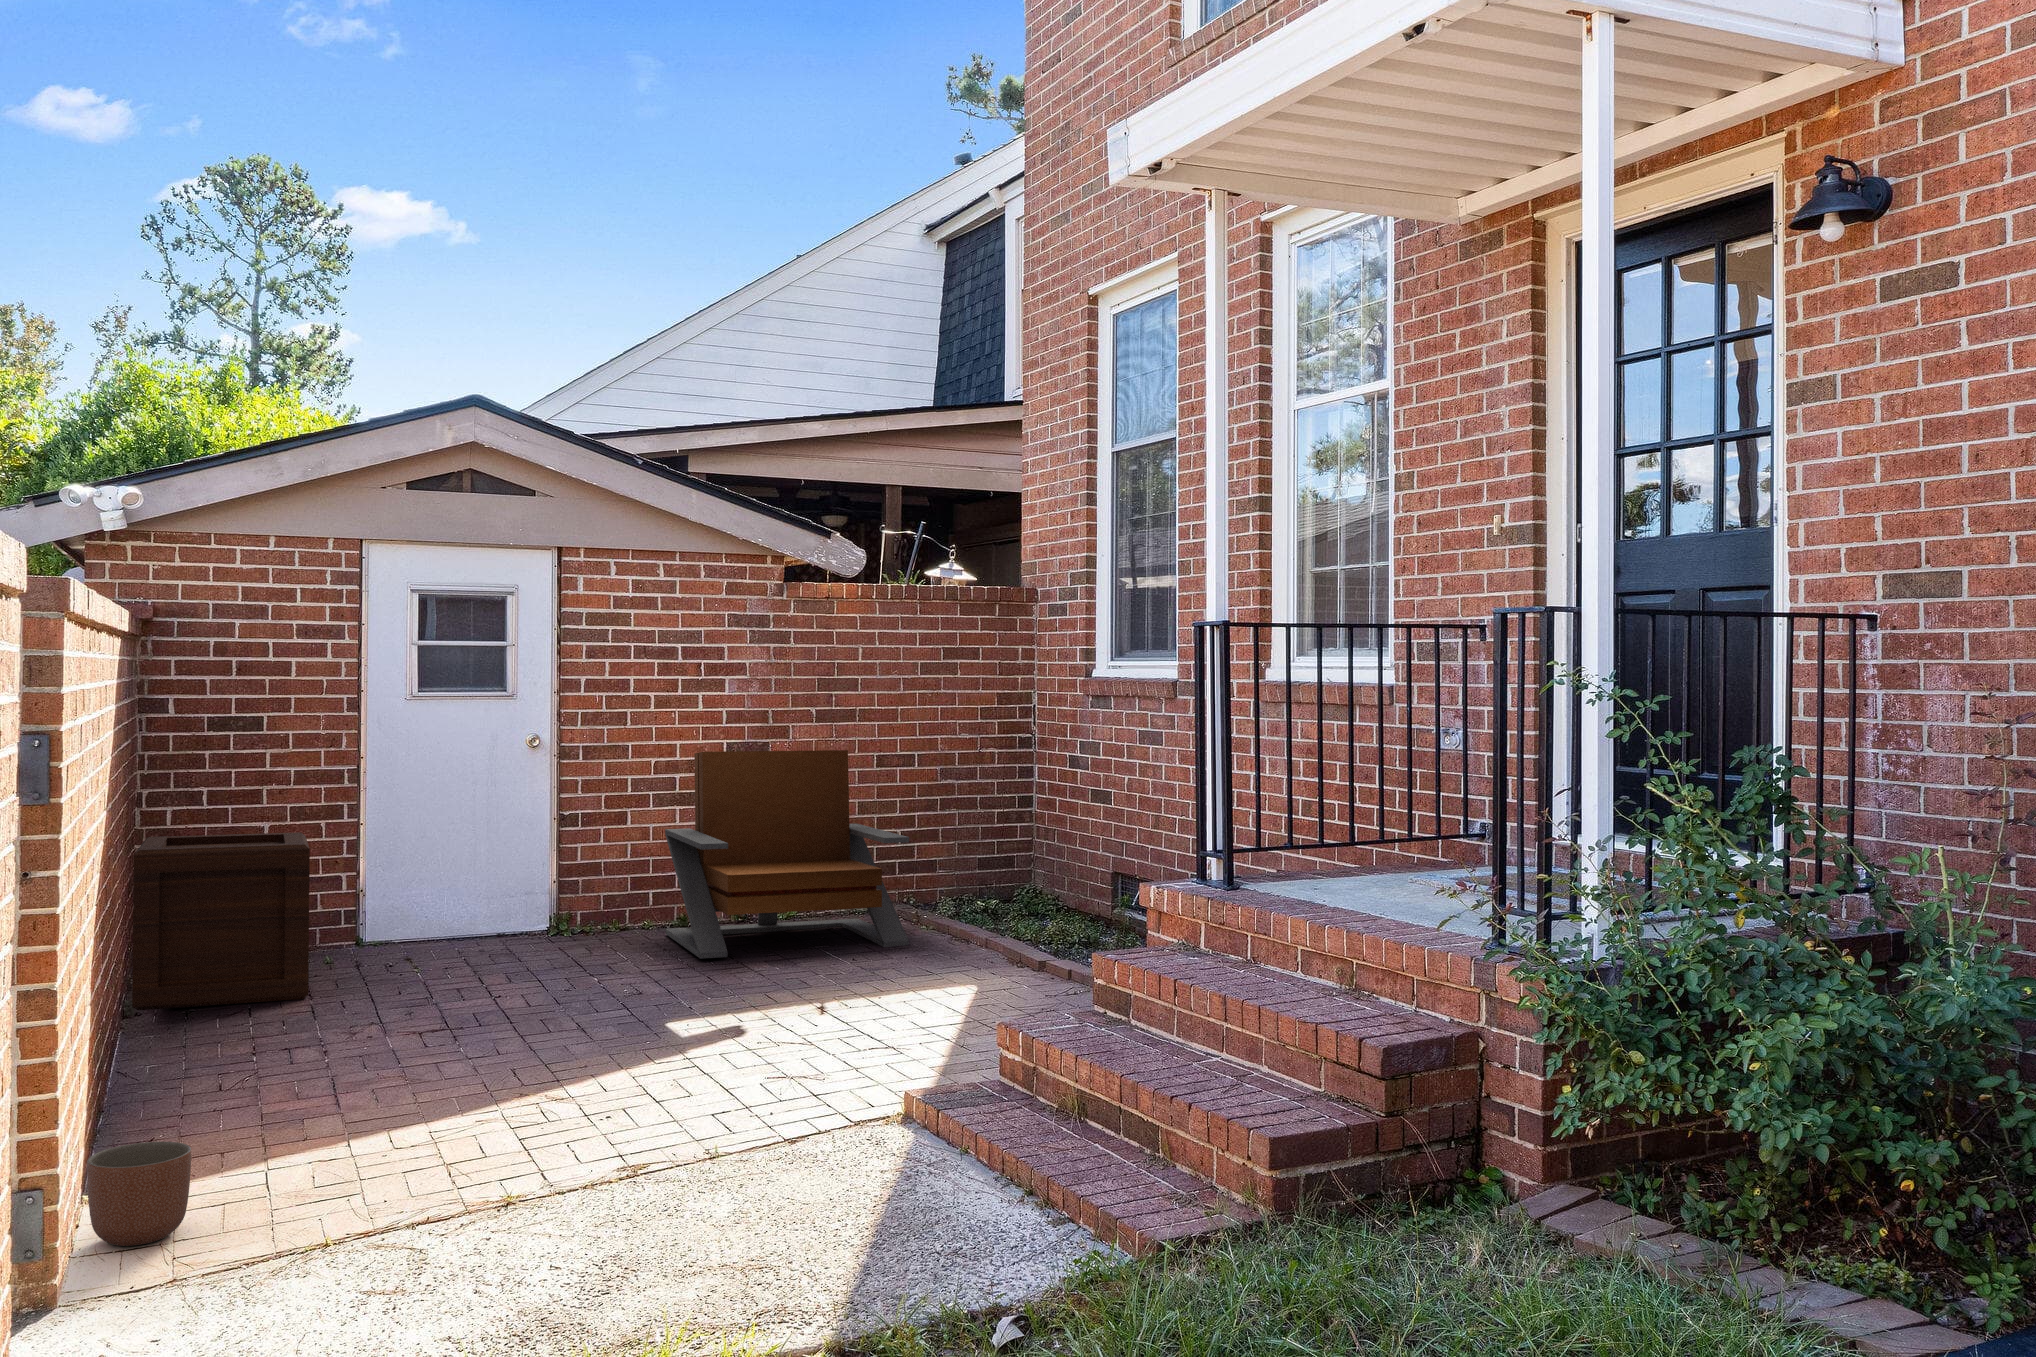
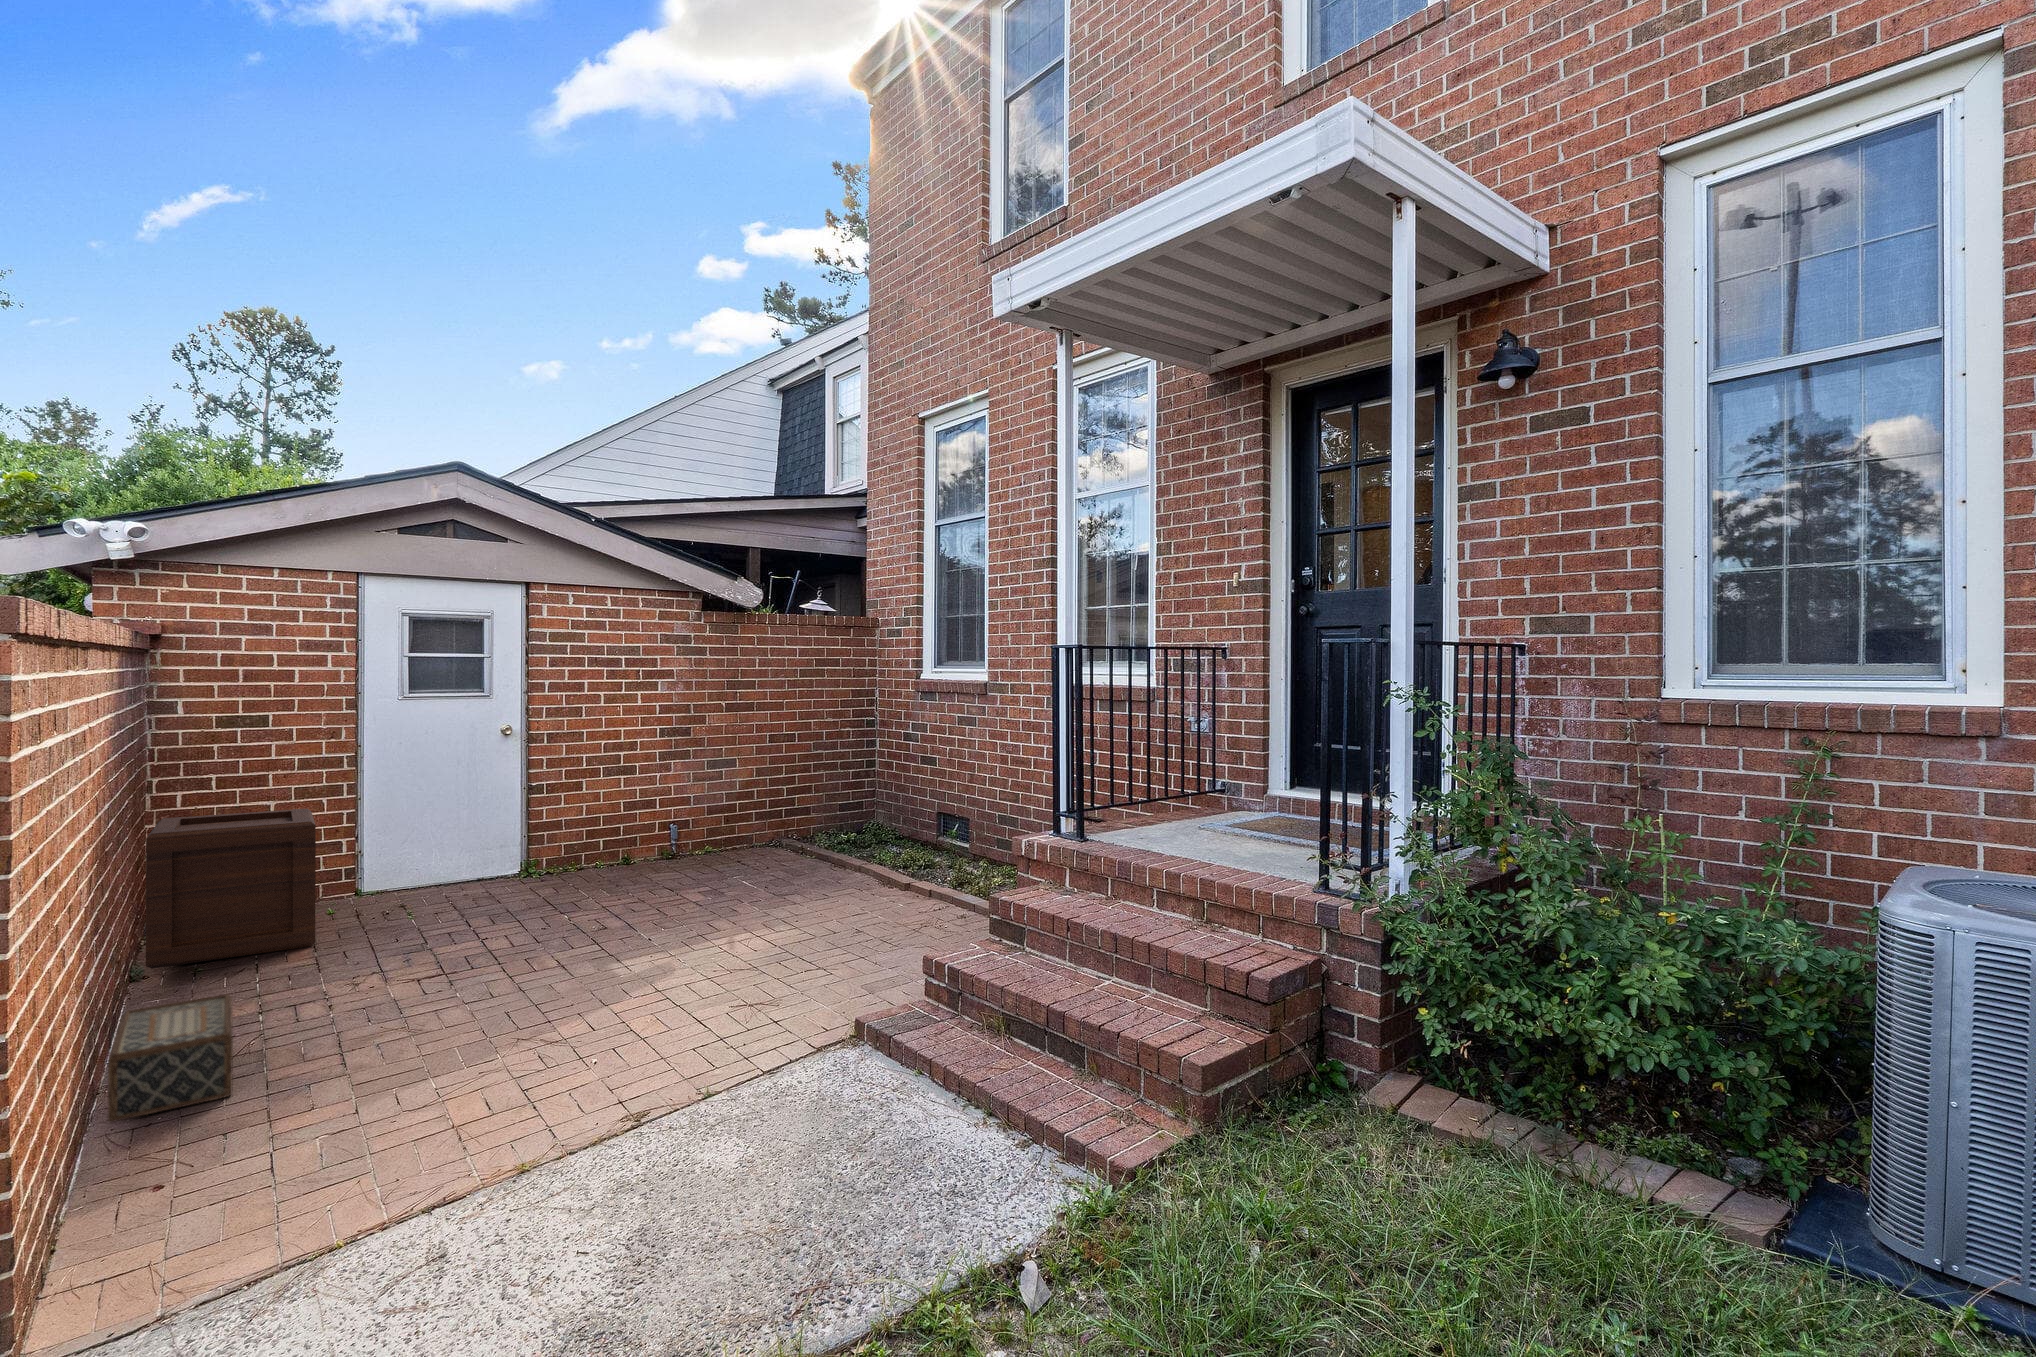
lounge chair: present [665,750,909,959] -> none [612,732,799,890]
woven basket: none [108,1025,225,1140] -> present [108,994,233,1122]
planter: present [87,1142,191,1246] -> none [69,1149,191,1268]

